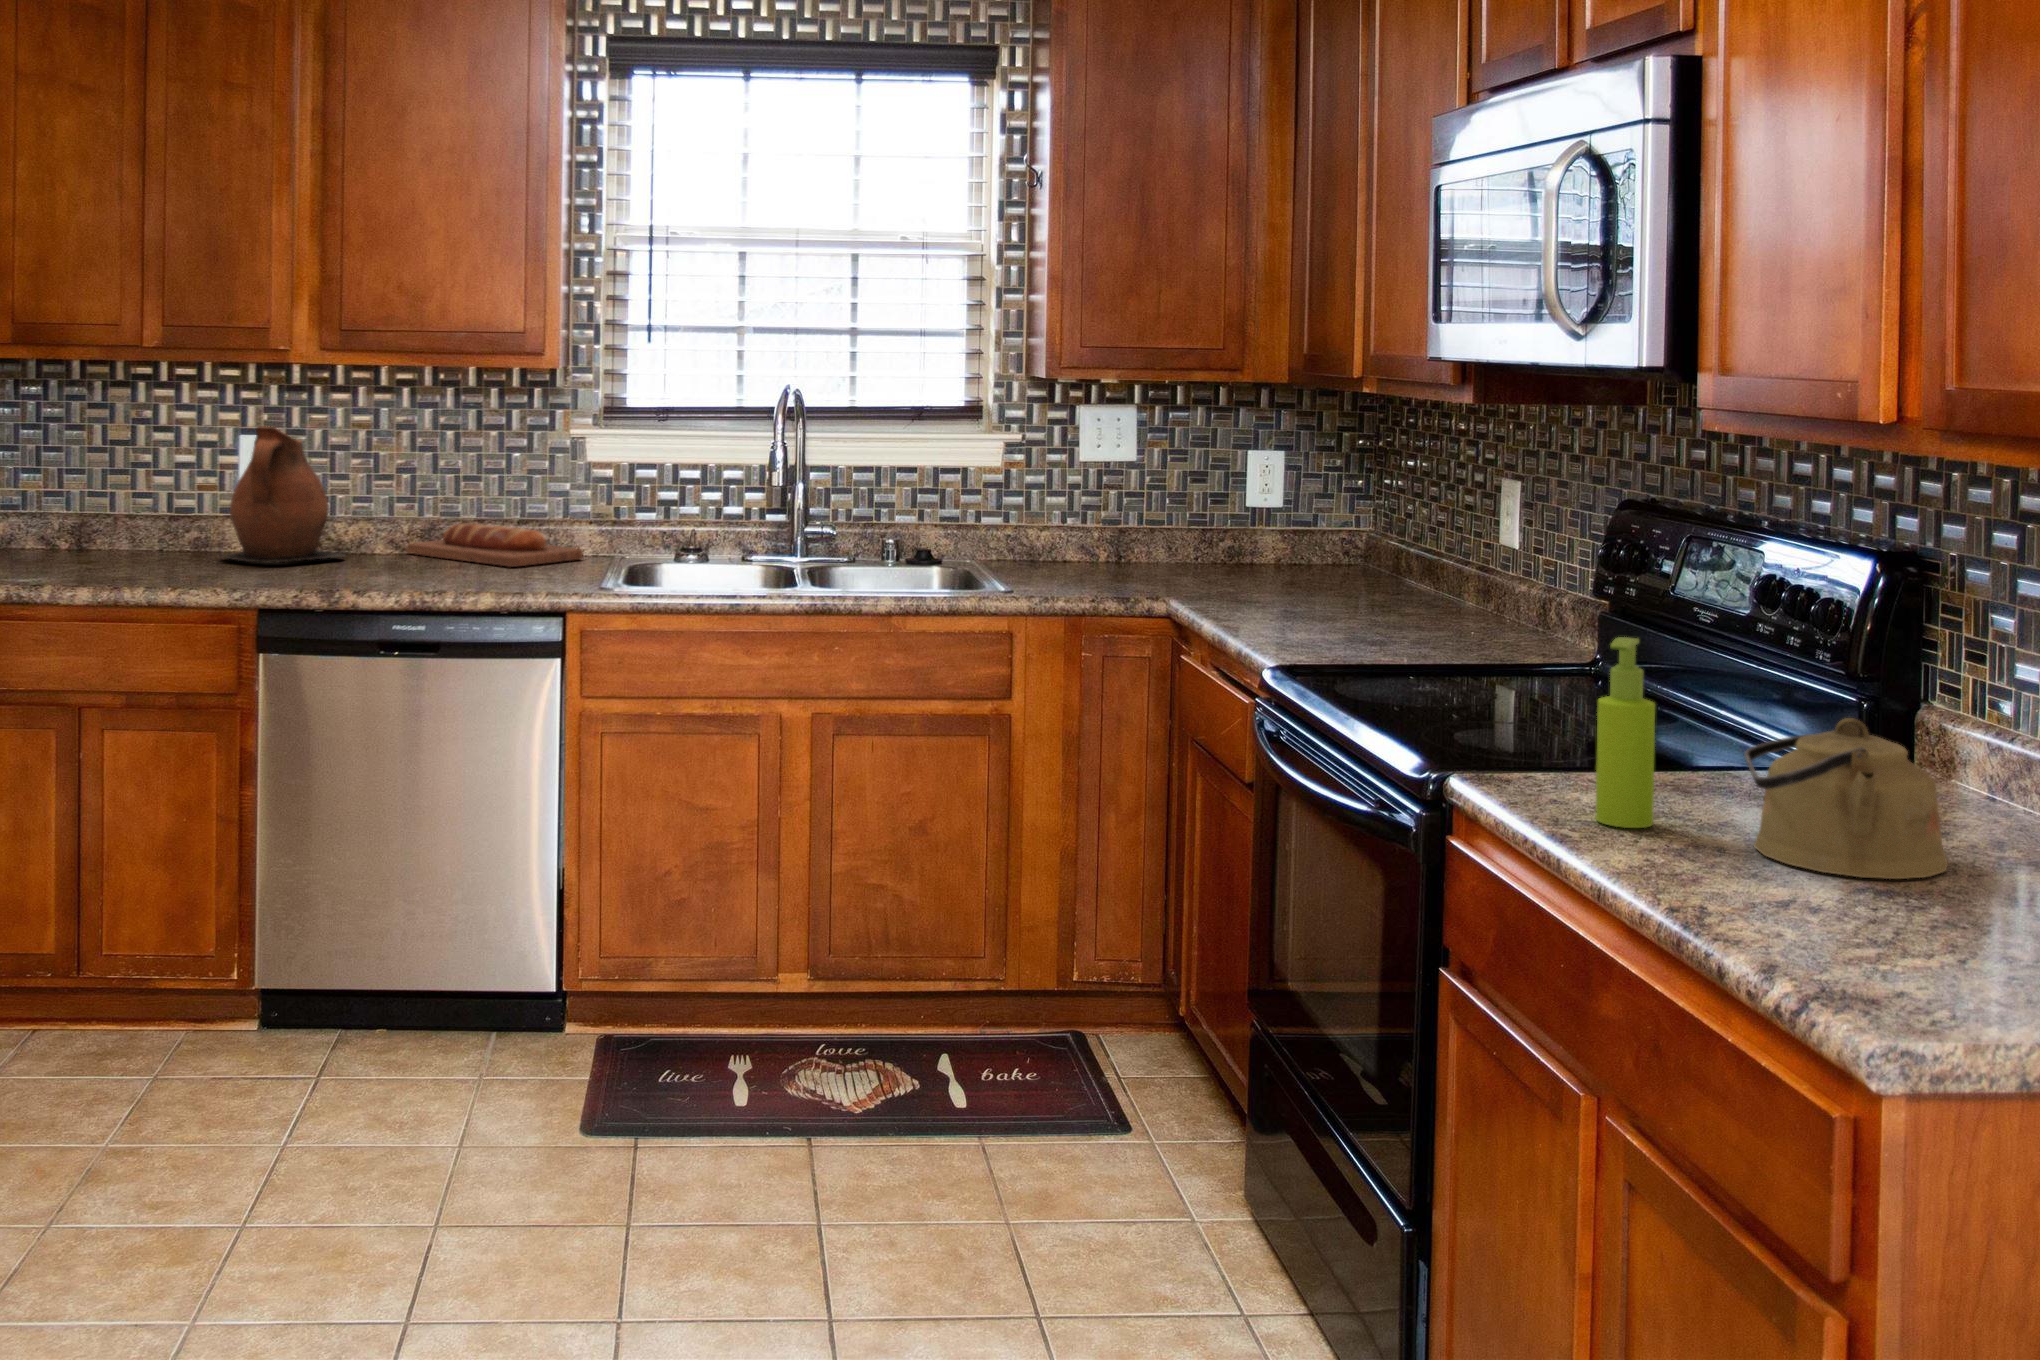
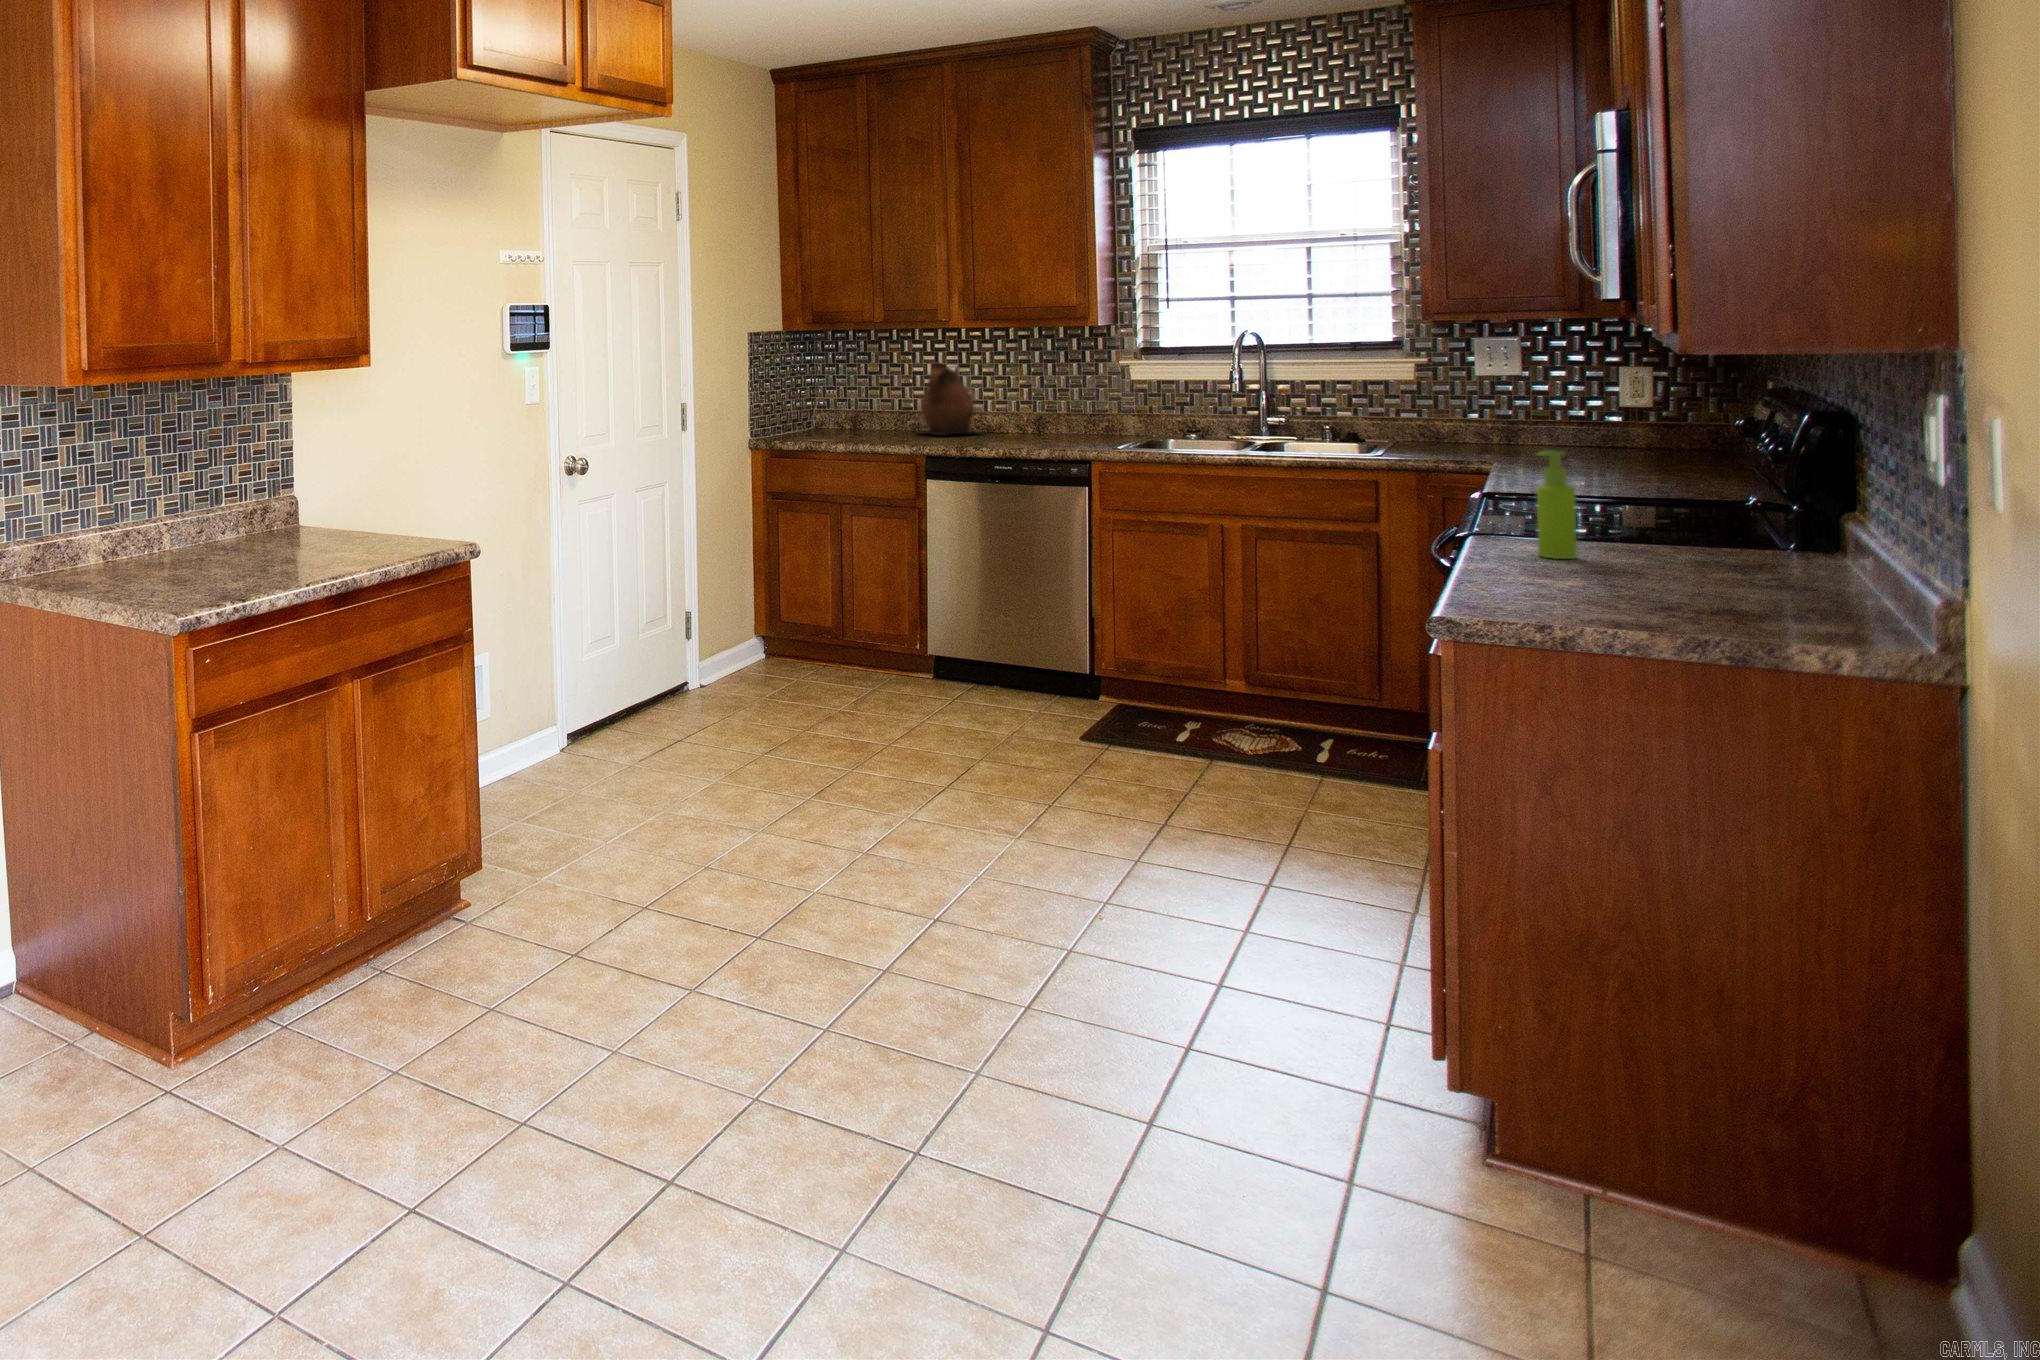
bread loaf: present [406,523,583,567] -> none [1021,416,1121,439]
kettle: present [1744,718,1948,879] -> none [1600,495,1751,586]

